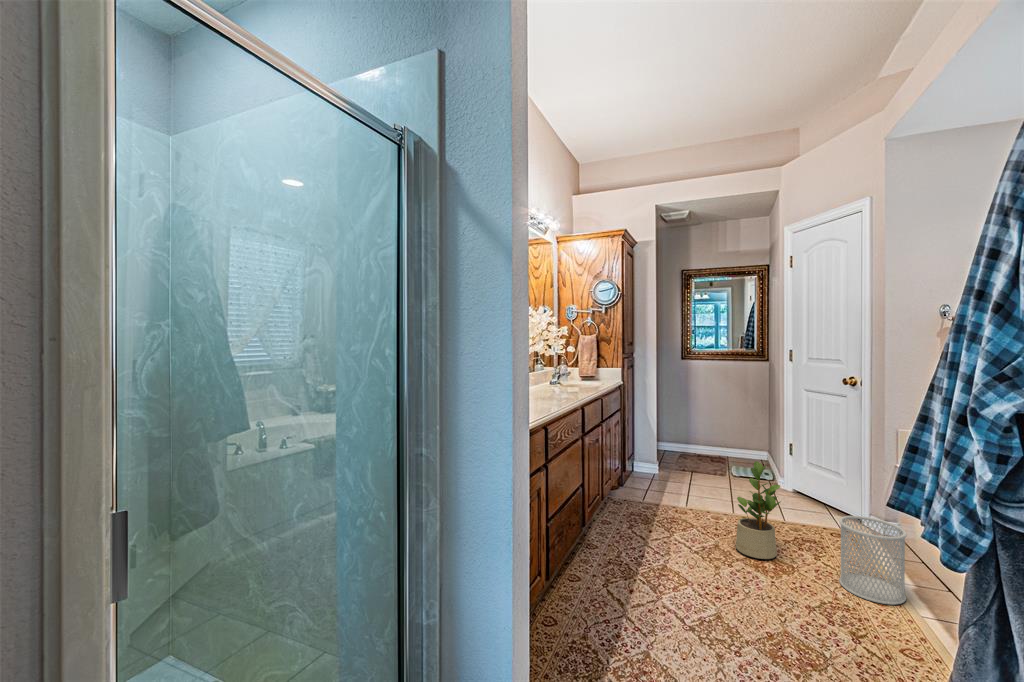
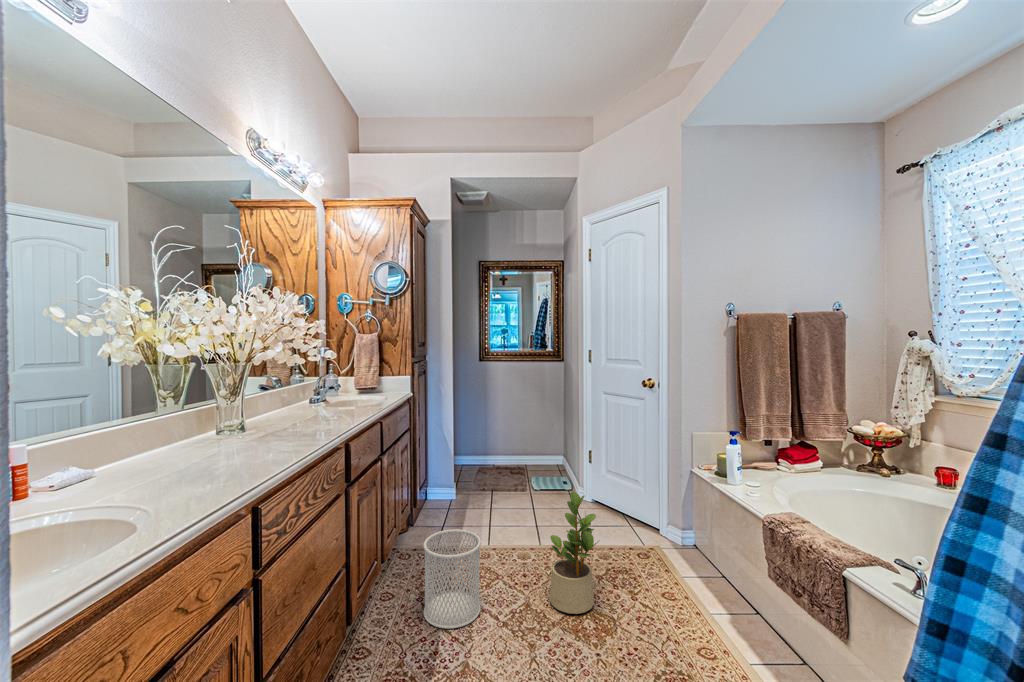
wastebasket: present [839,516,907,605] -> present [424,529,481,629]

